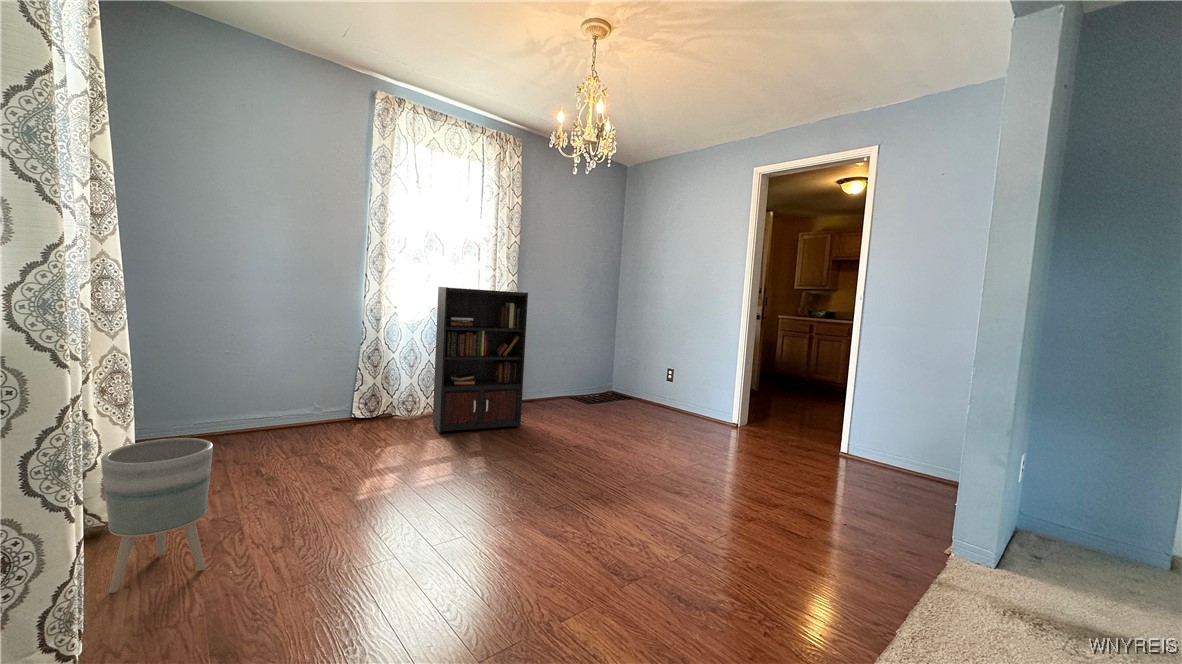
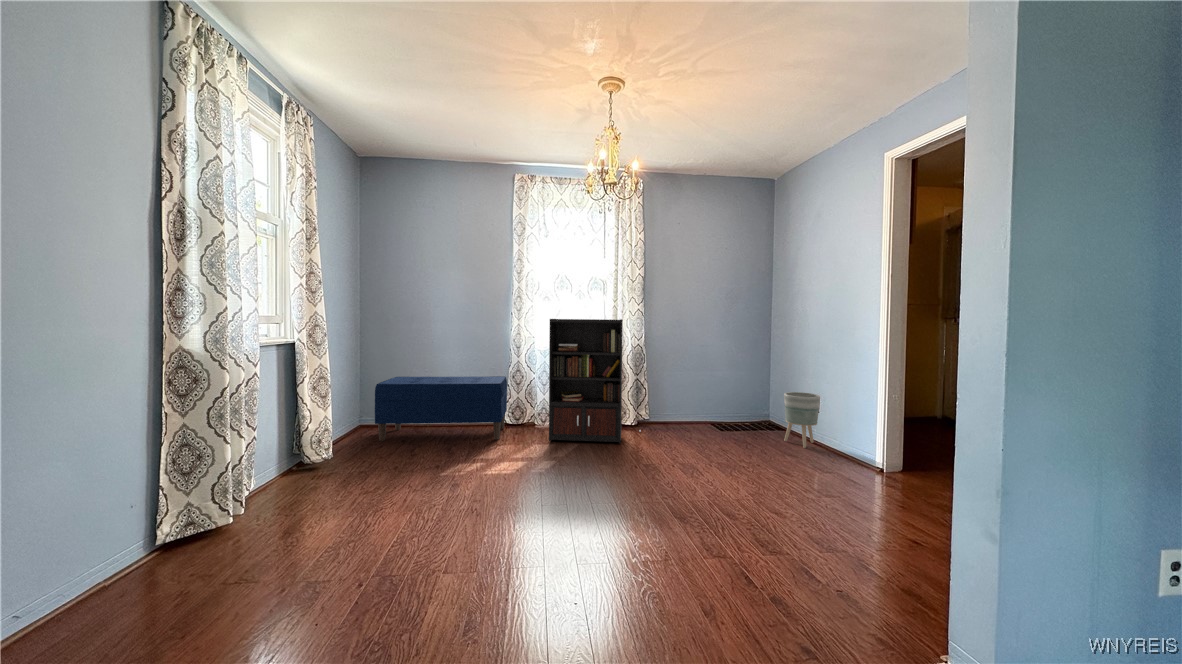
bench: none [169,357,377,463] -> present [375,376,507,441]
planter: present [101,438,213,593] -> present [784,392,820,448]

